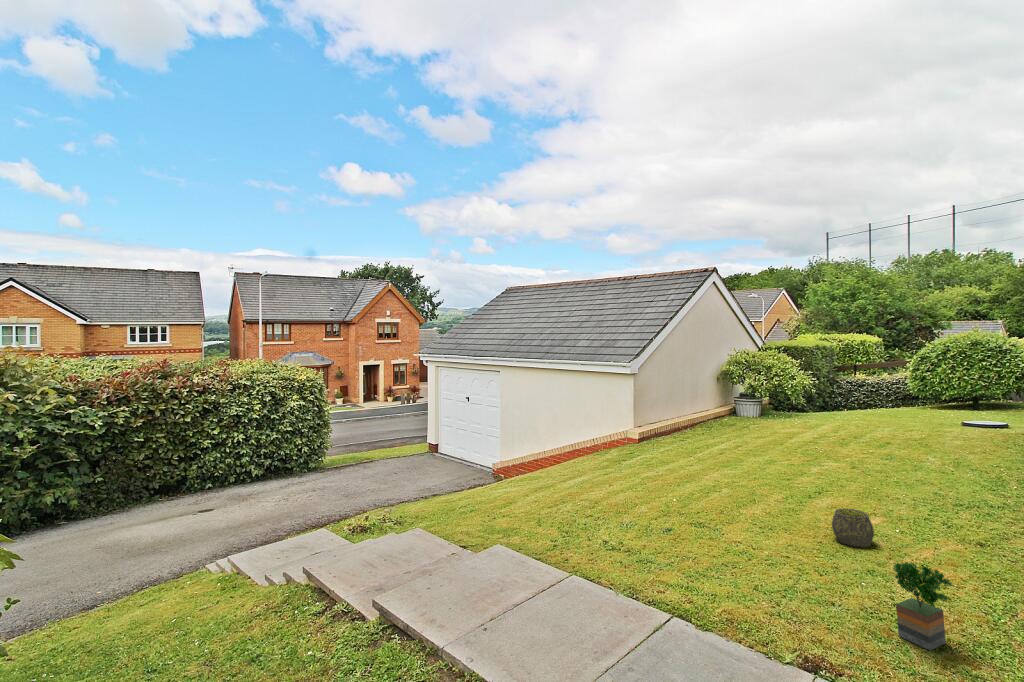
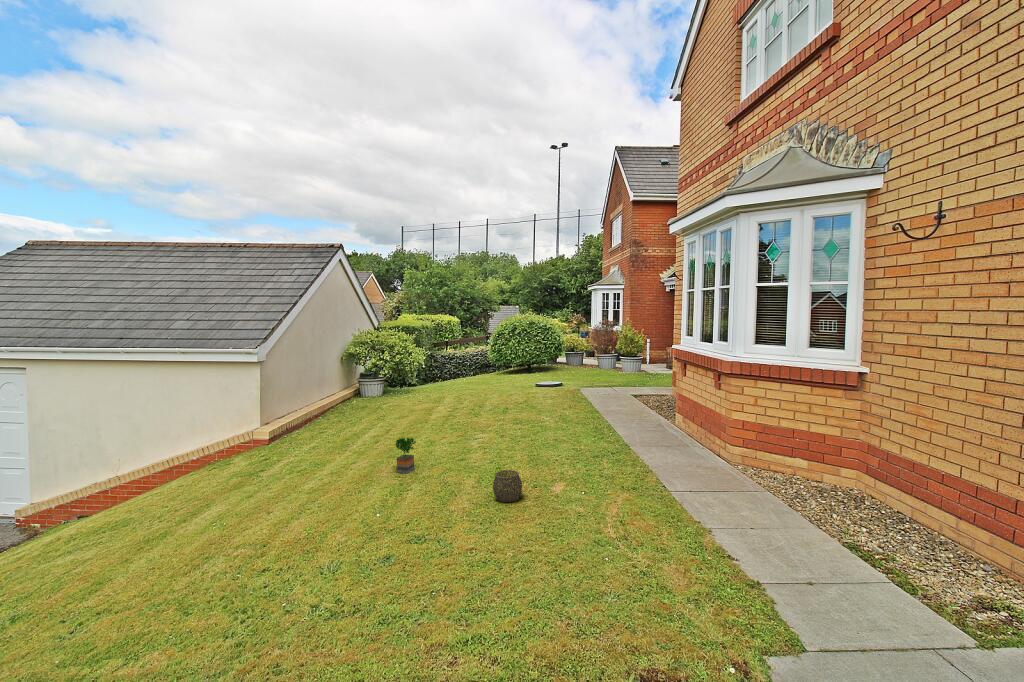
potted tree: present [893,562,952,651] -> present [396,438,416,474]

